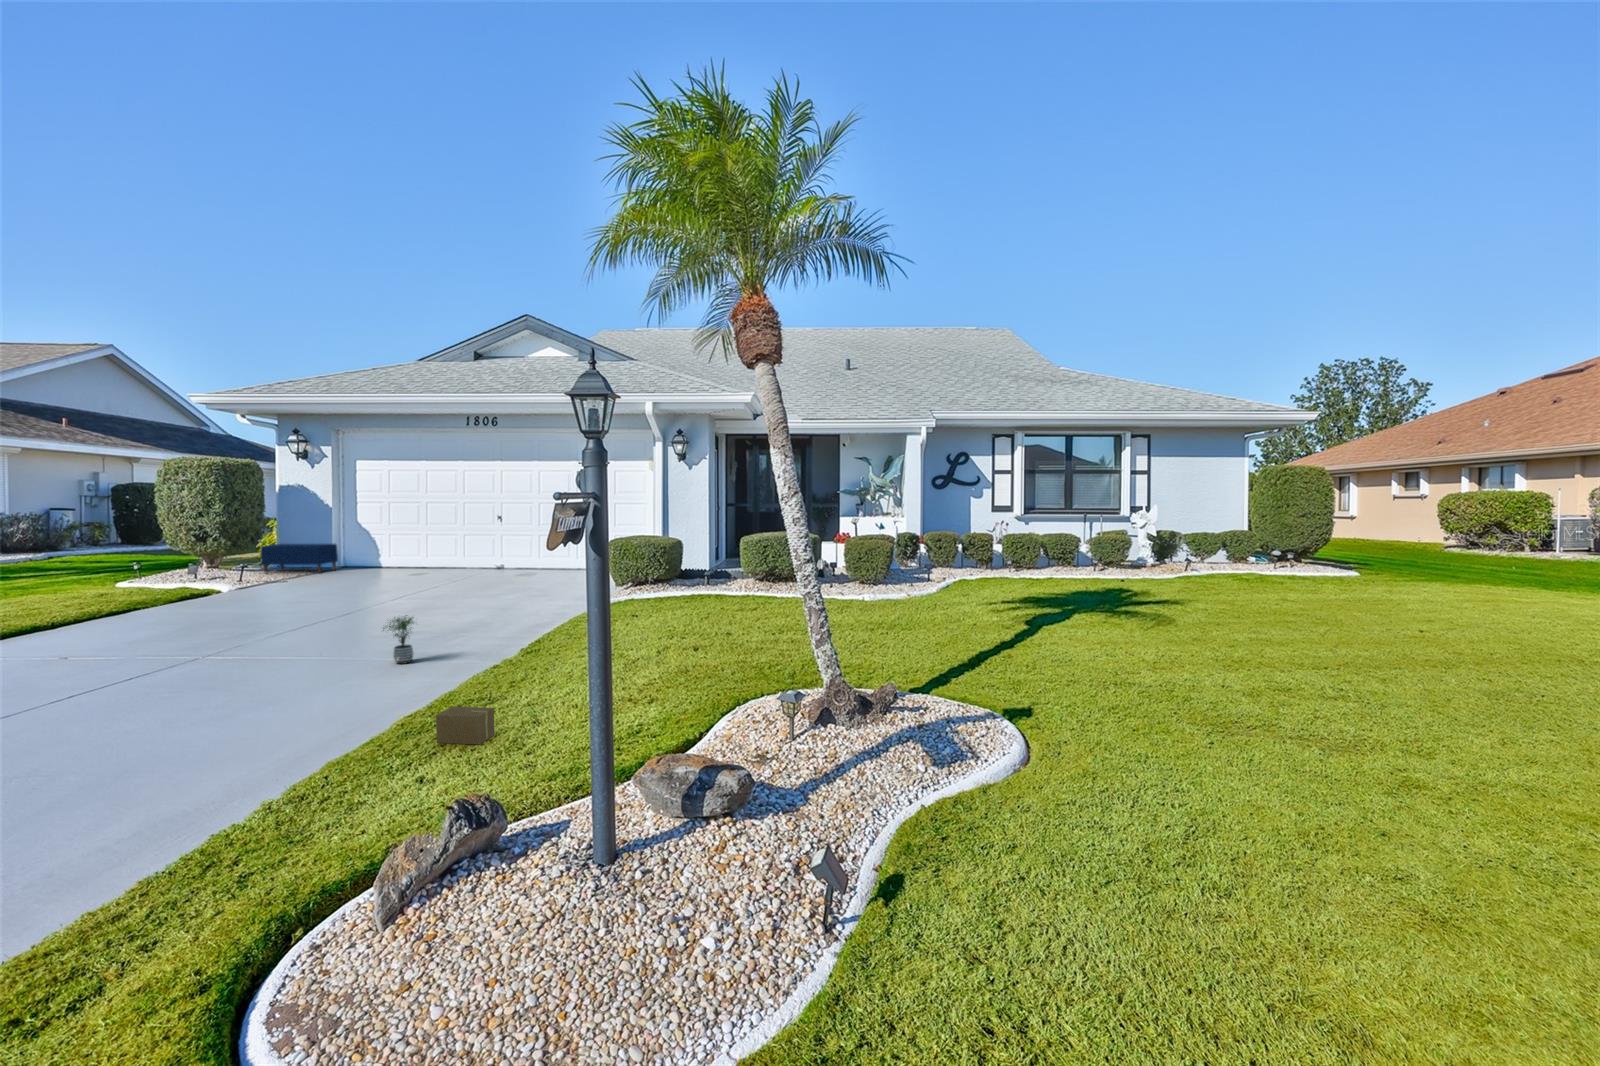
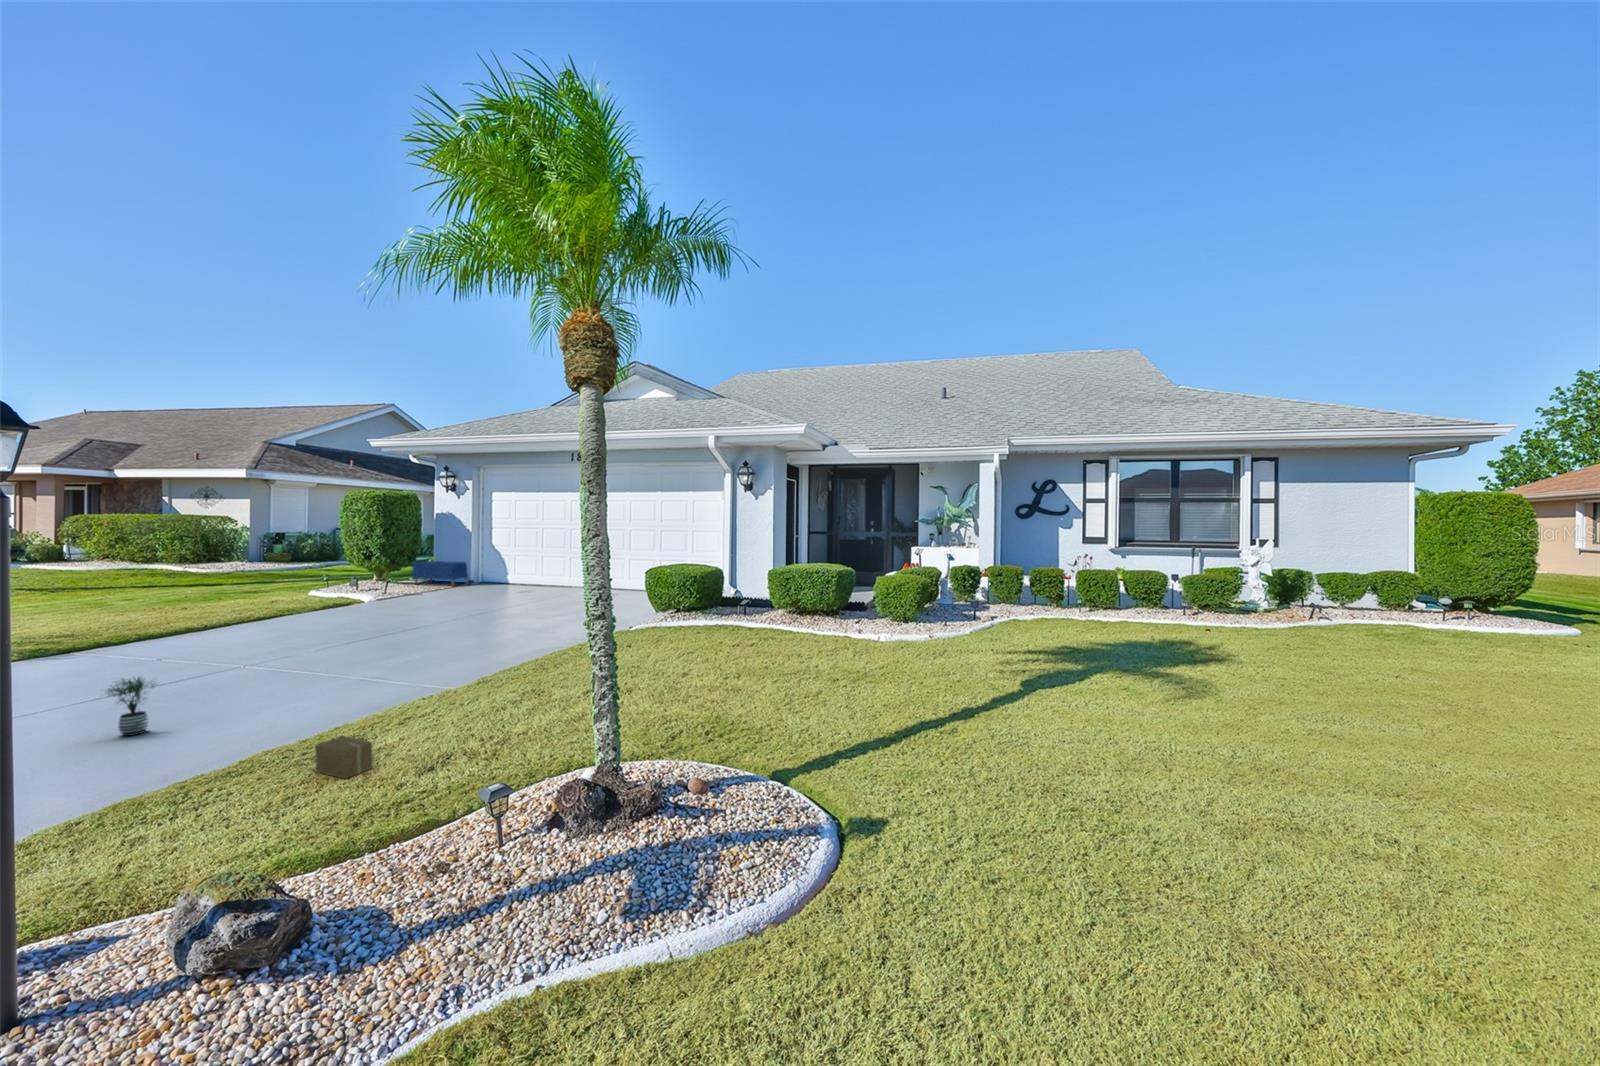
potted plant: present [383,615,414,664] -> present [108,677,154,736]

